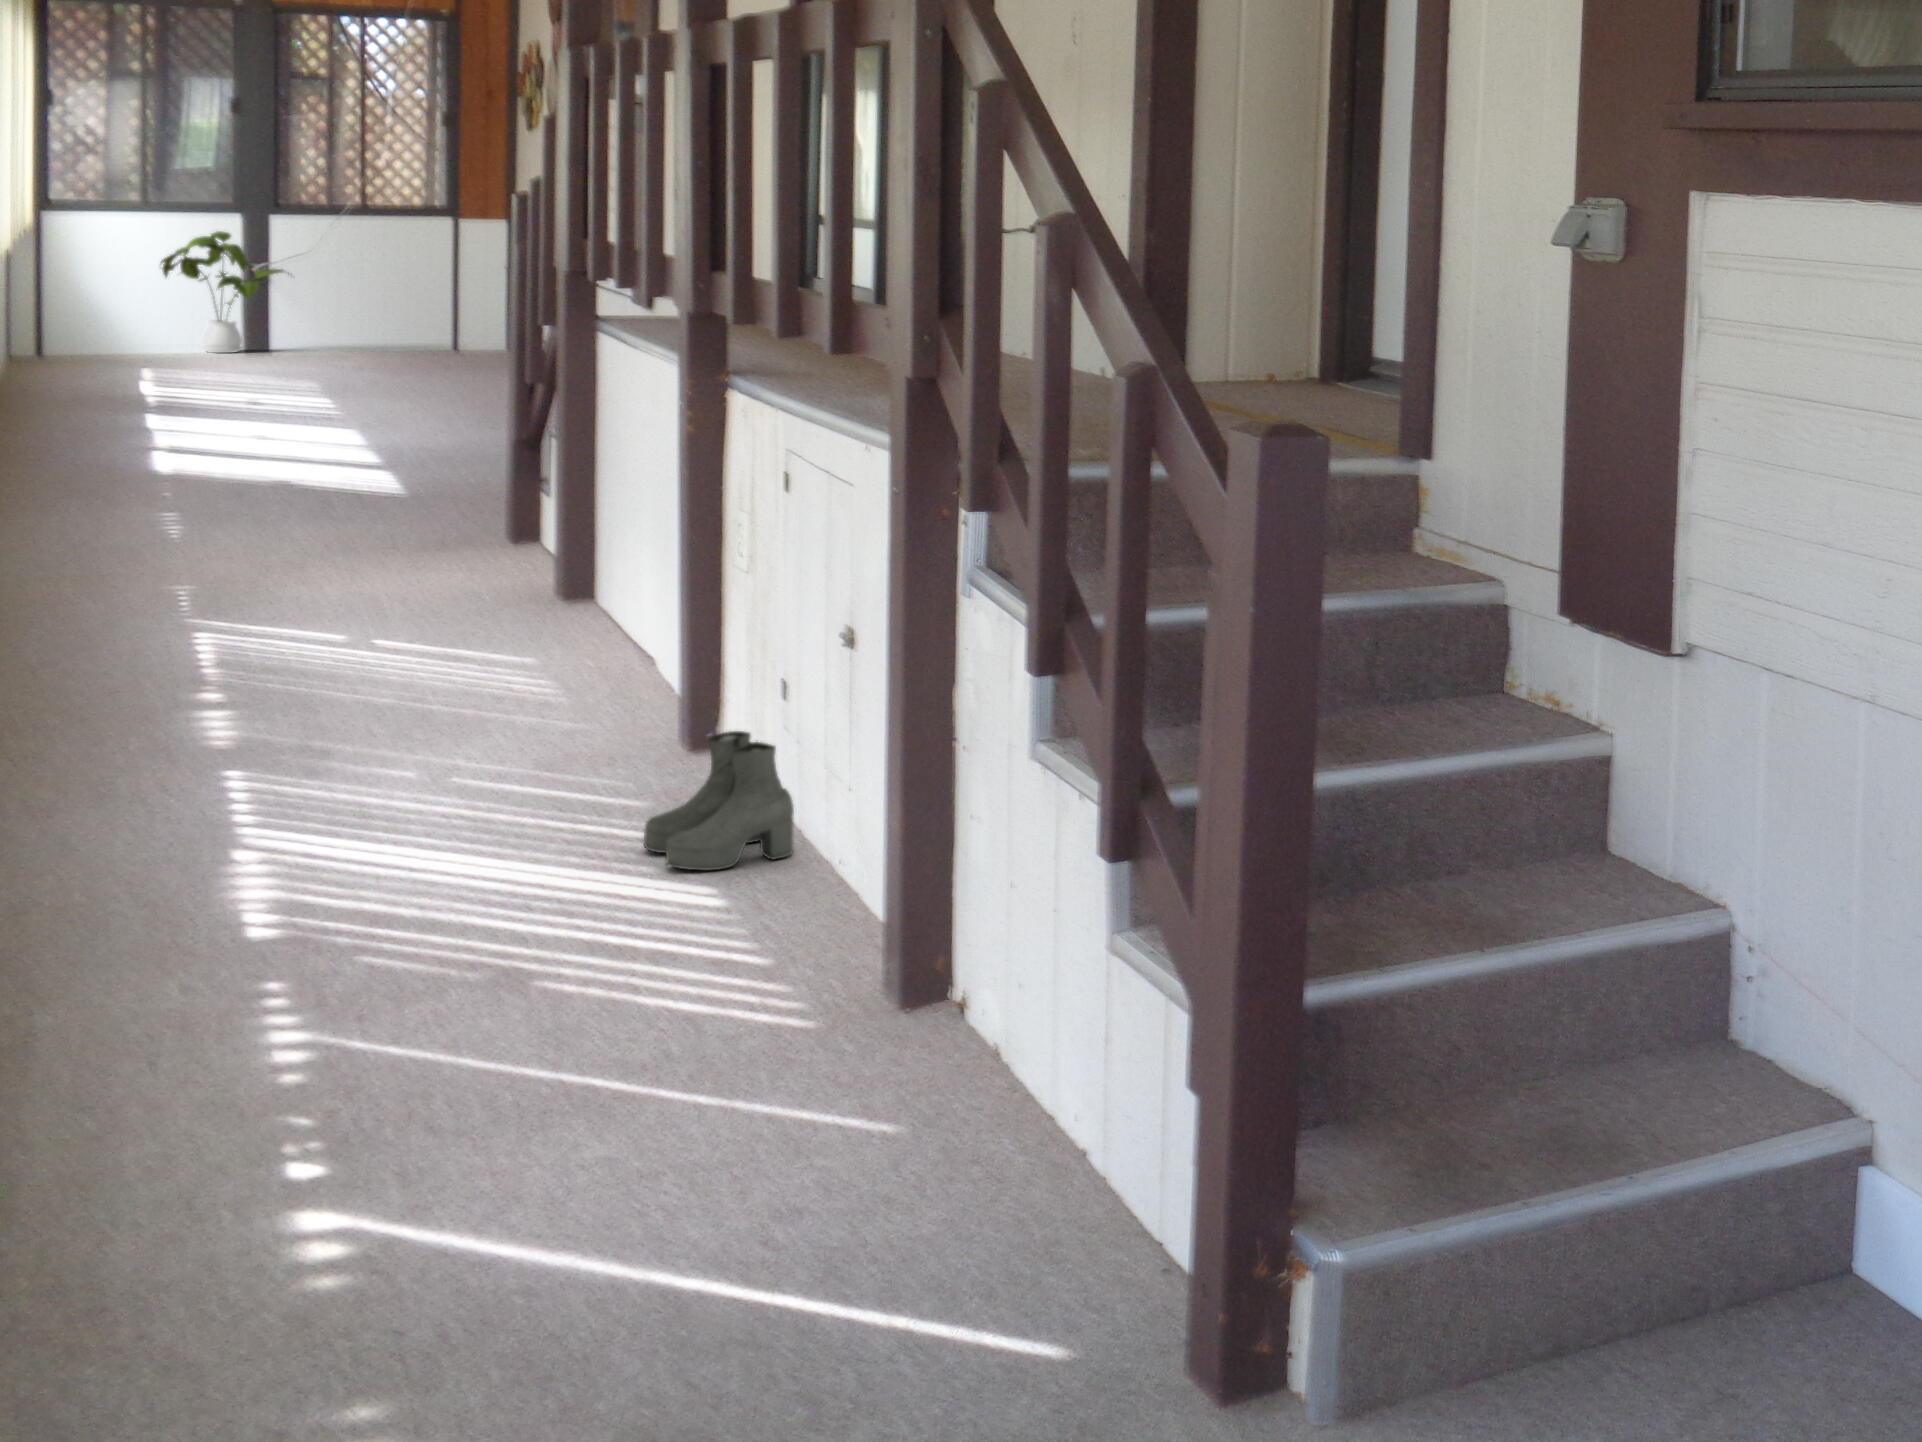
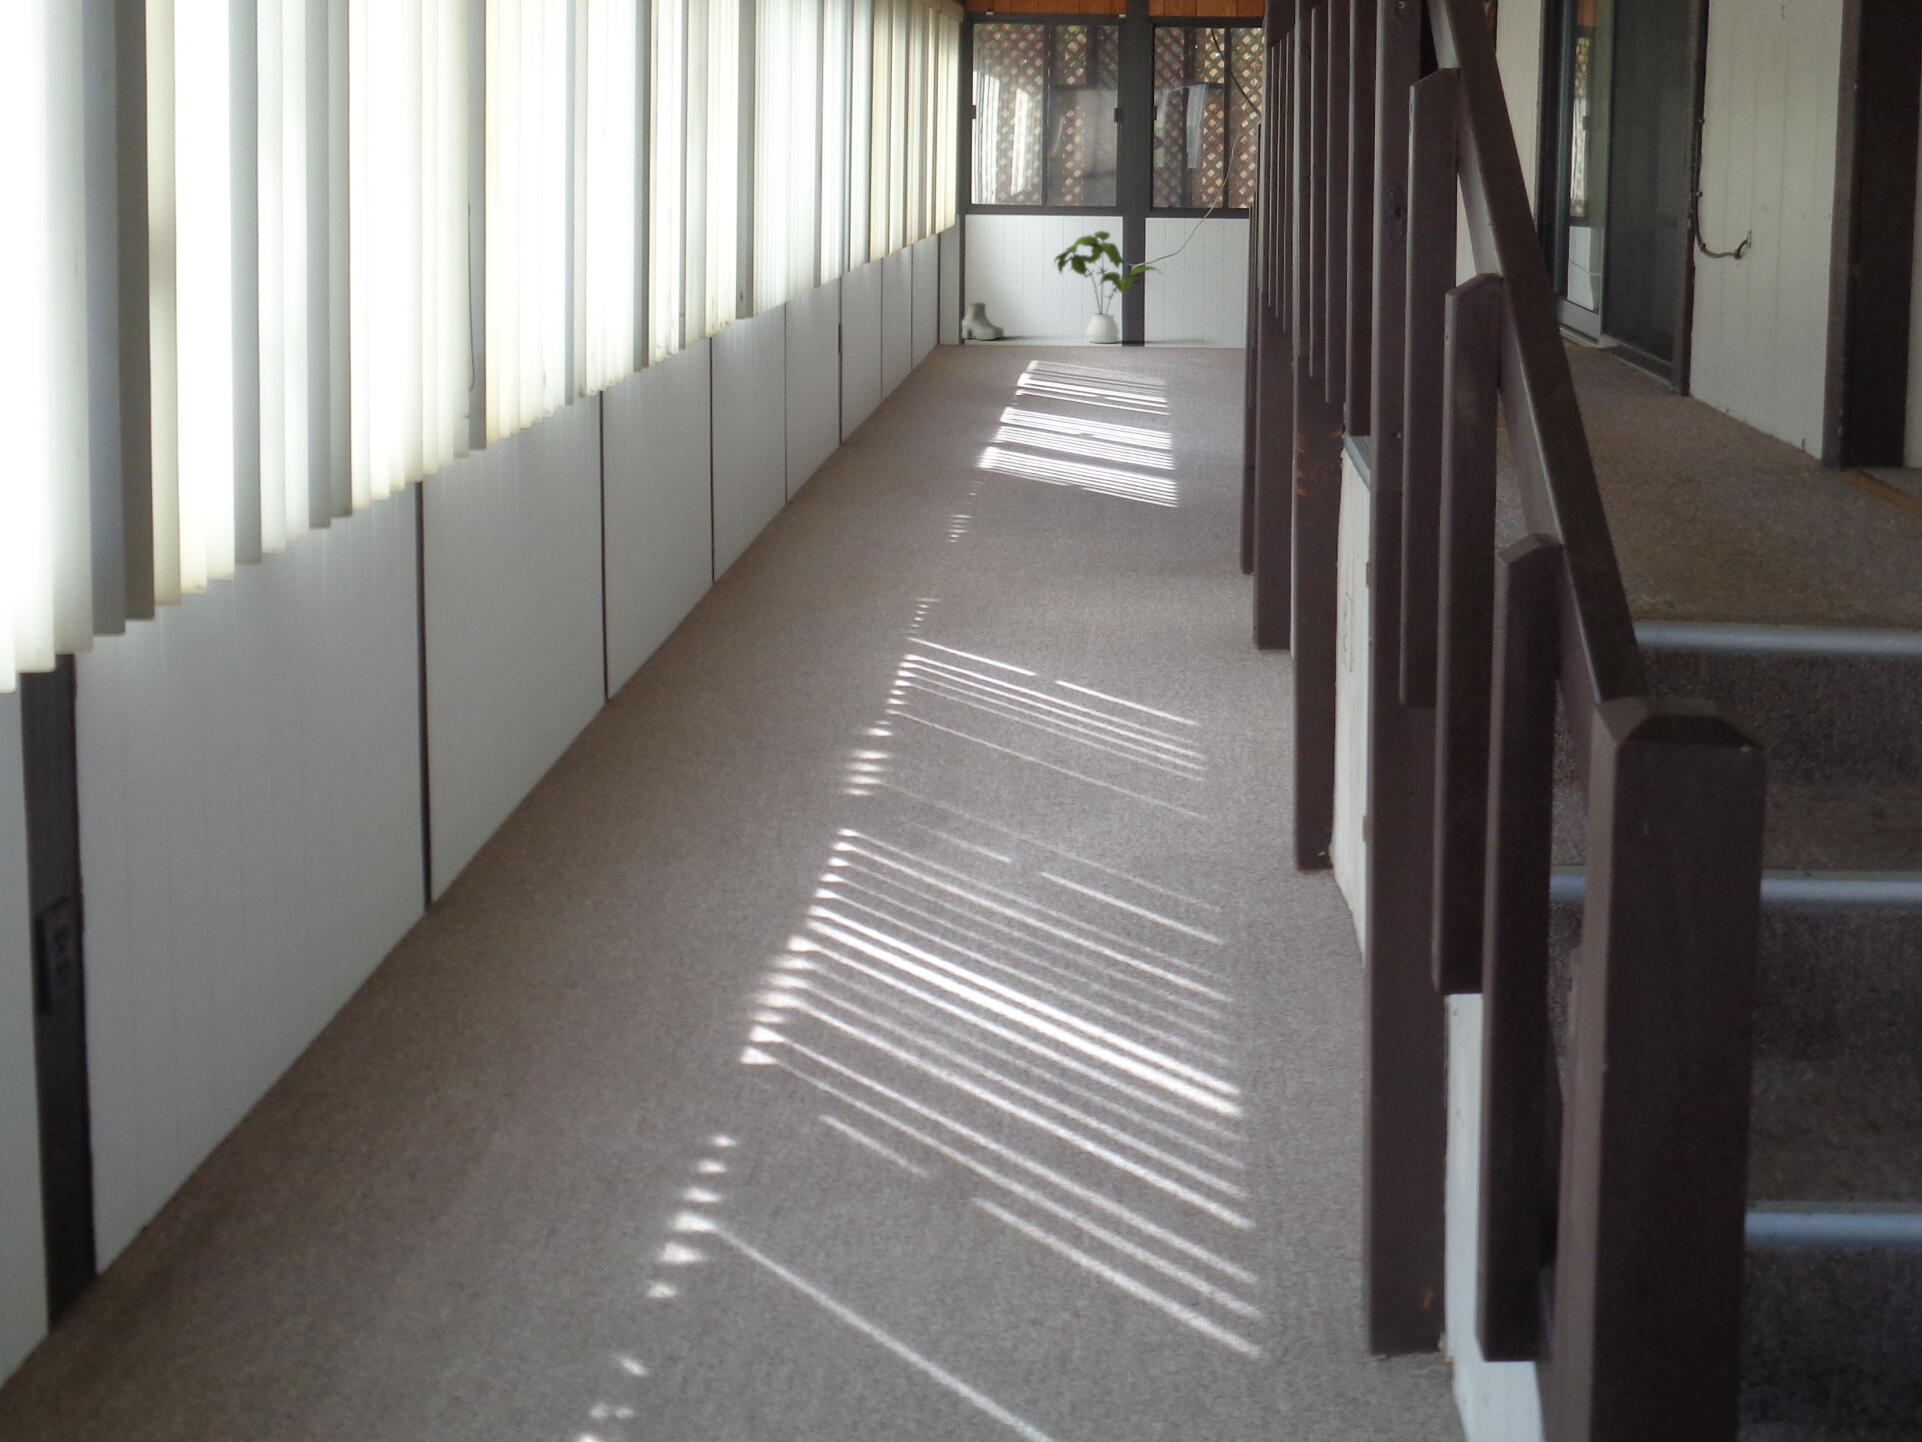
boots: present [644,731,794,871] -> present [962,303,1004,340]

